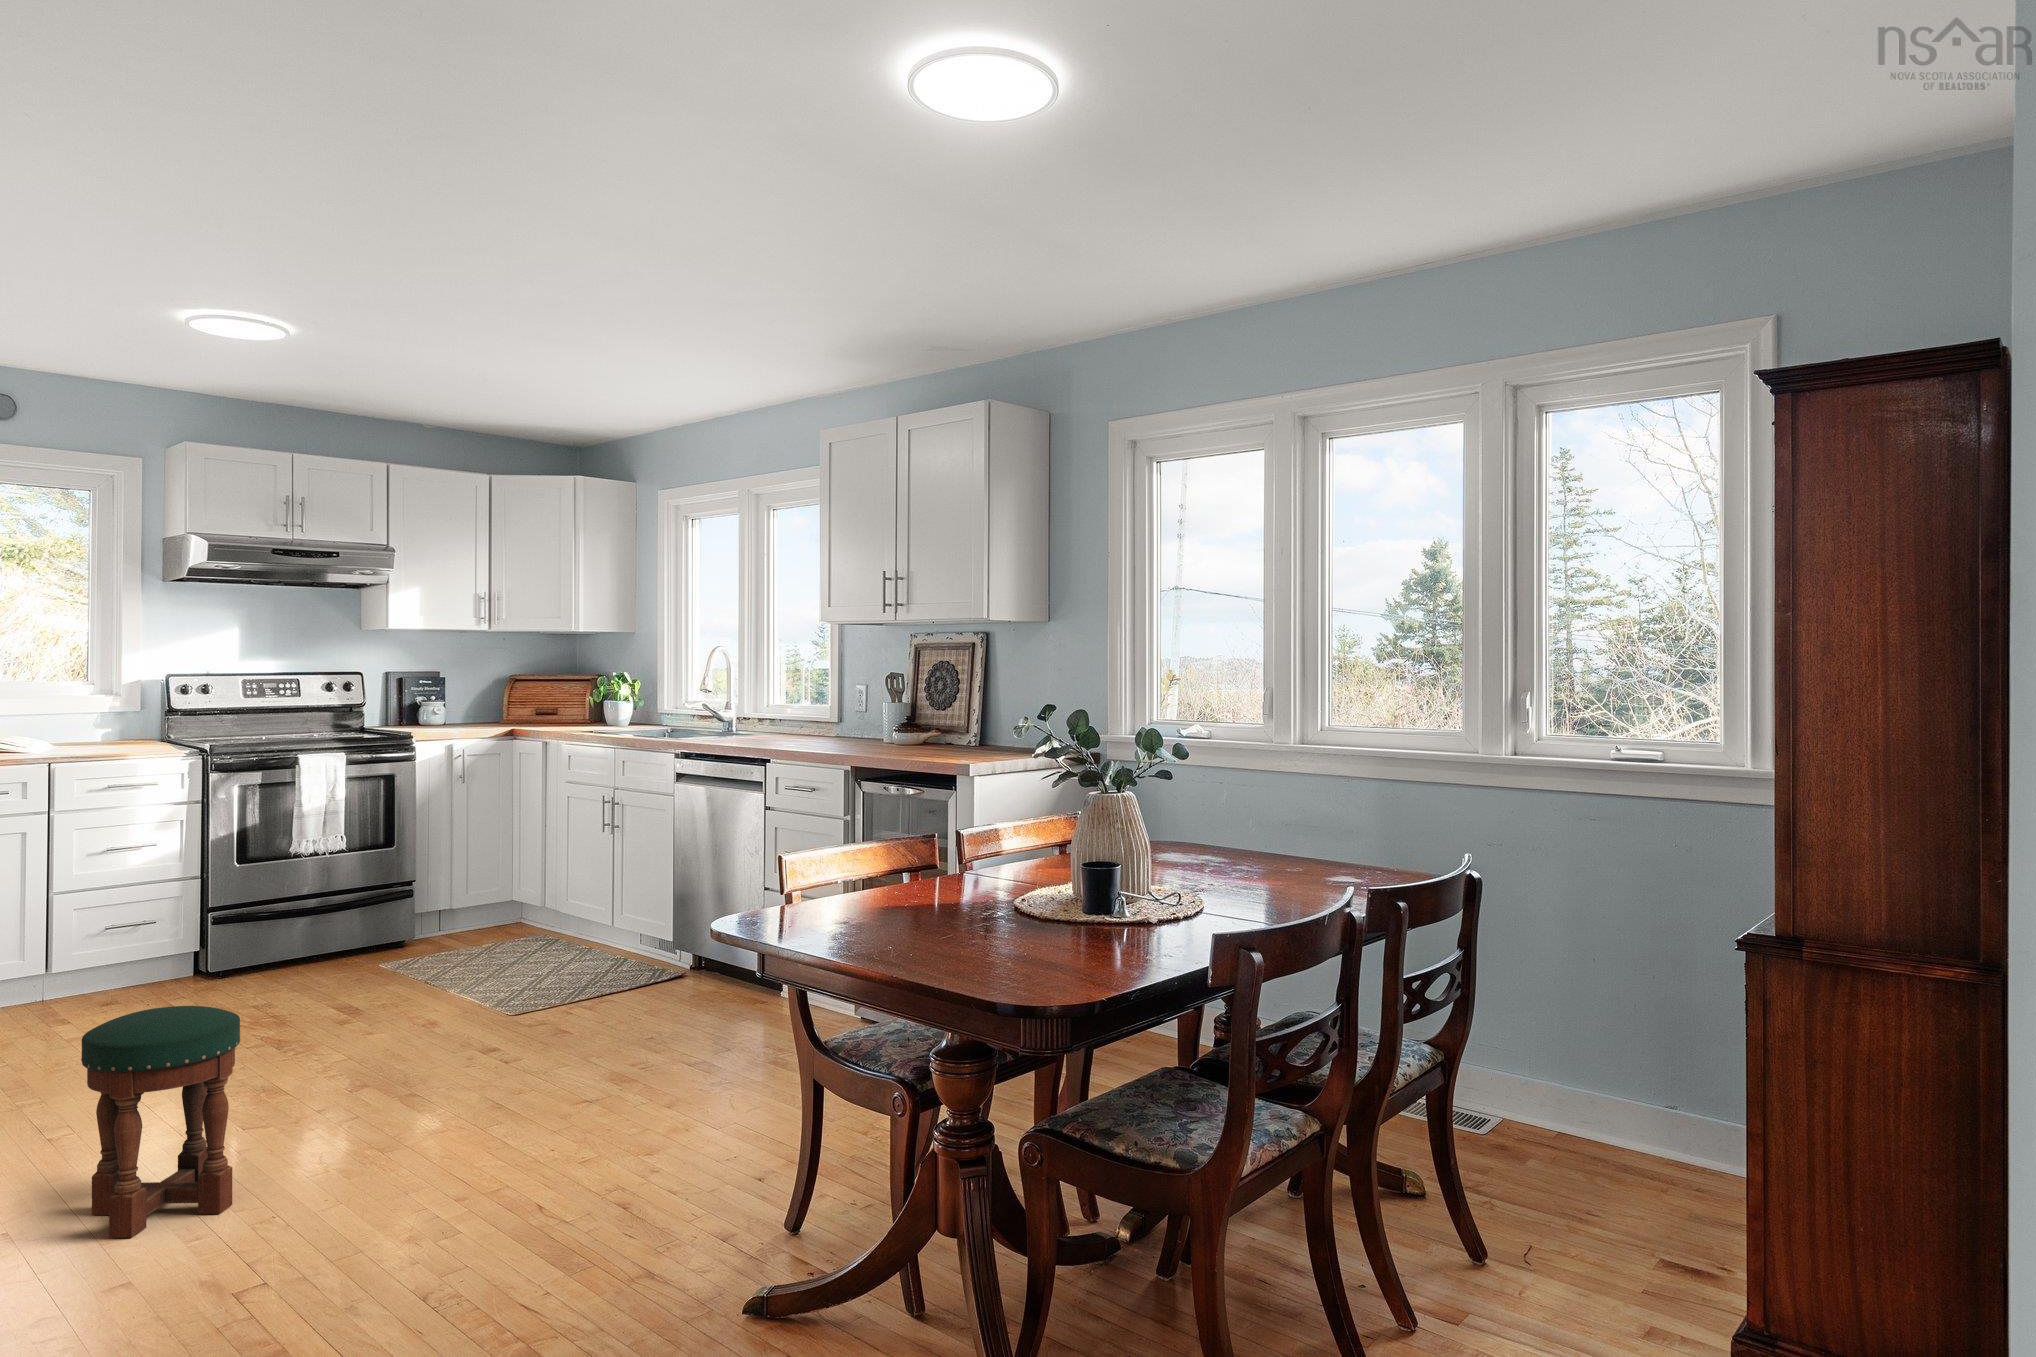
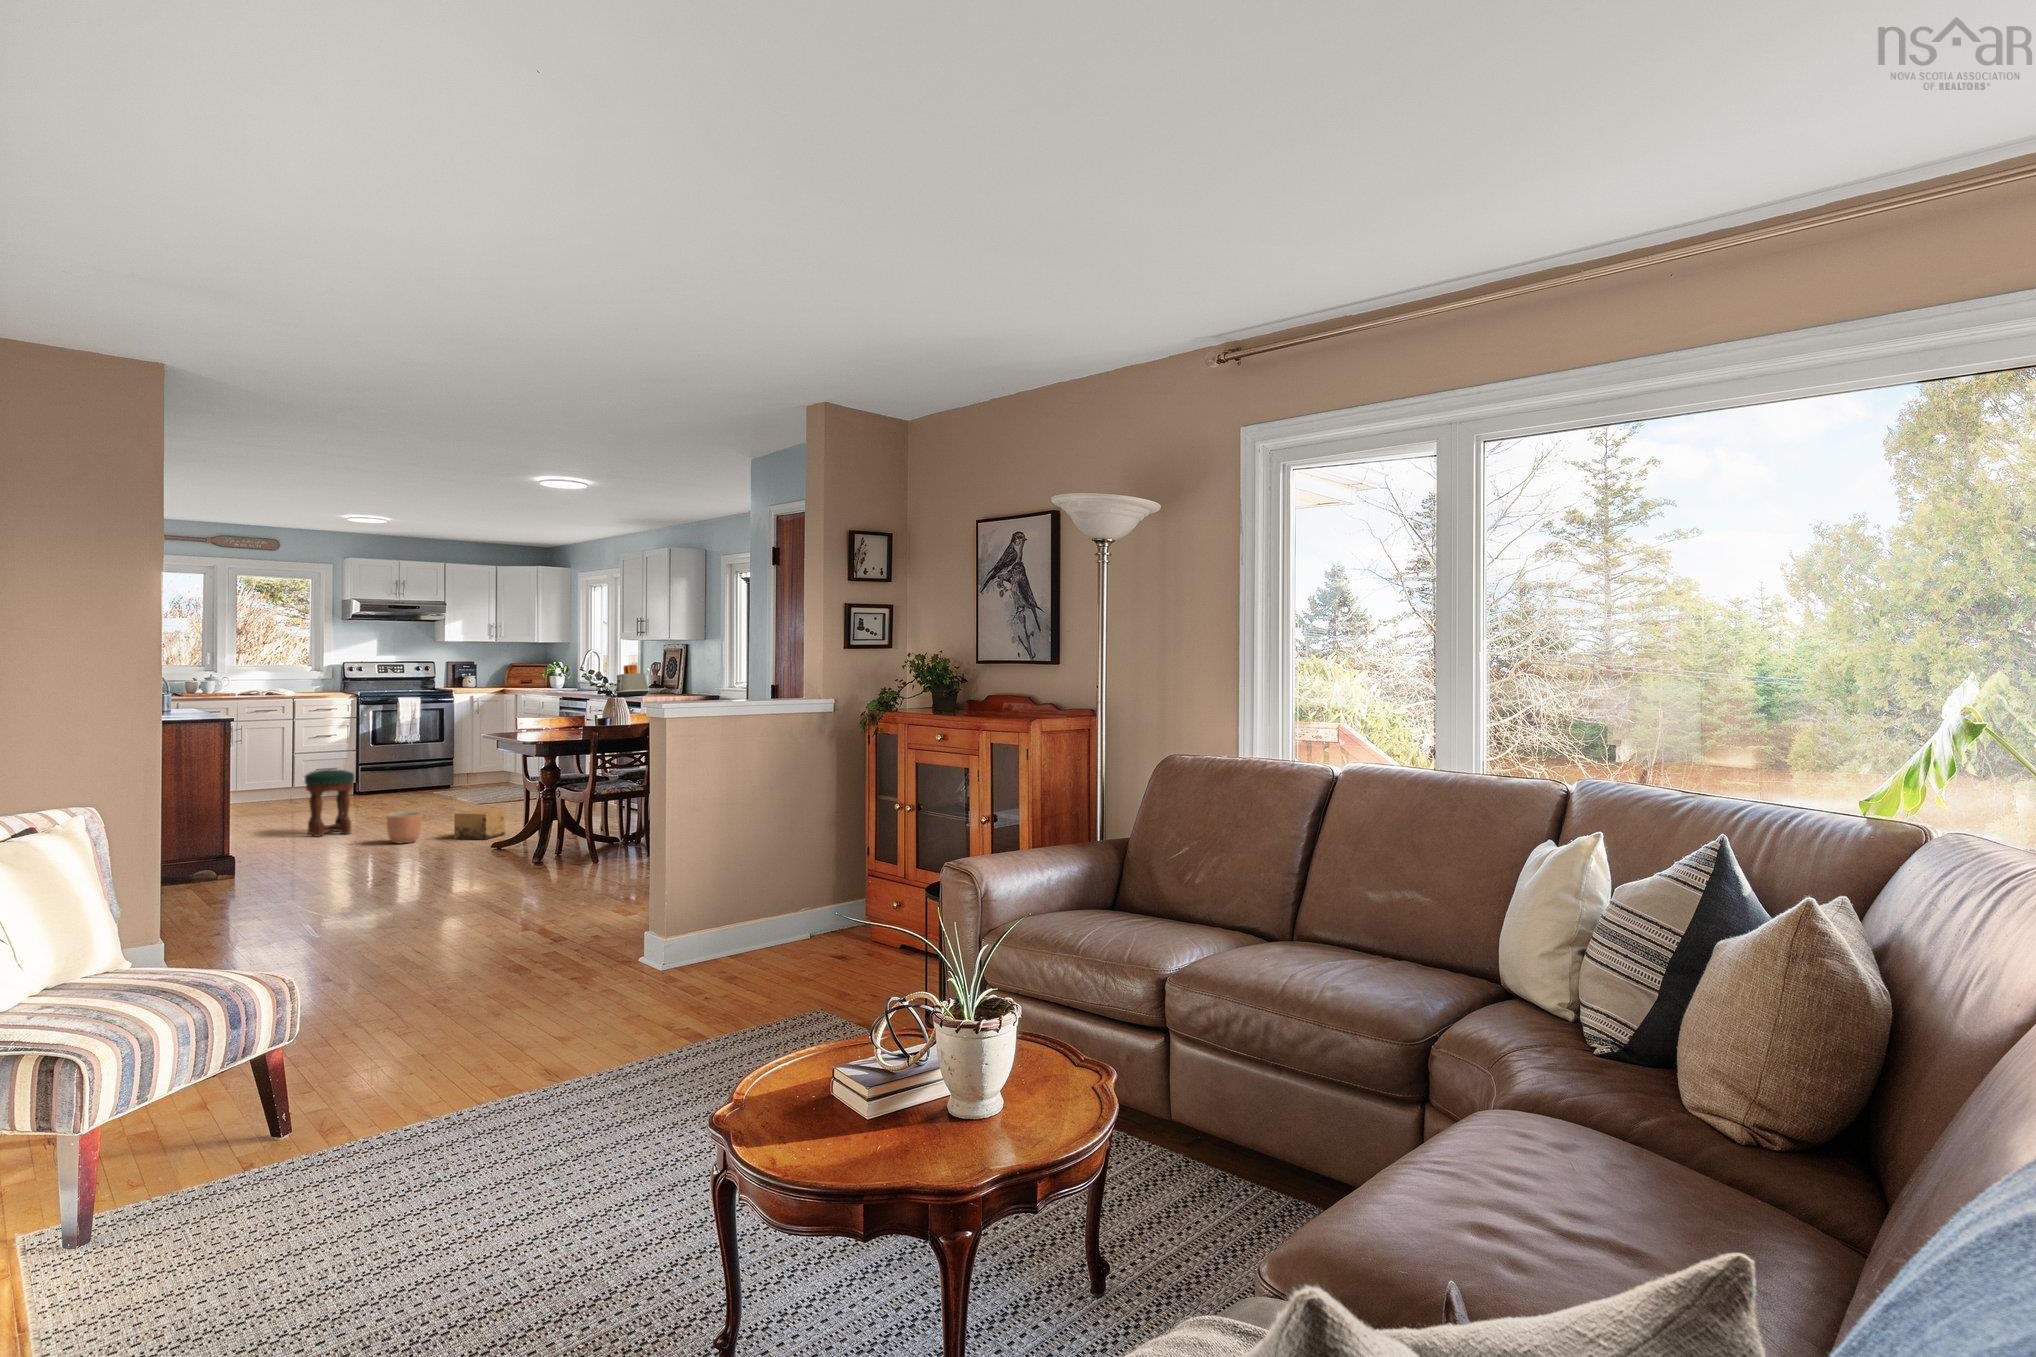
toaster: none [845,679,908,753] -> present [616,665,649,696]
cardboard box: none [577,1117,712,1236] -> present [454,809,505,840]
planter: none [371,1160,482,1284] -> present [387,812,422,843]

